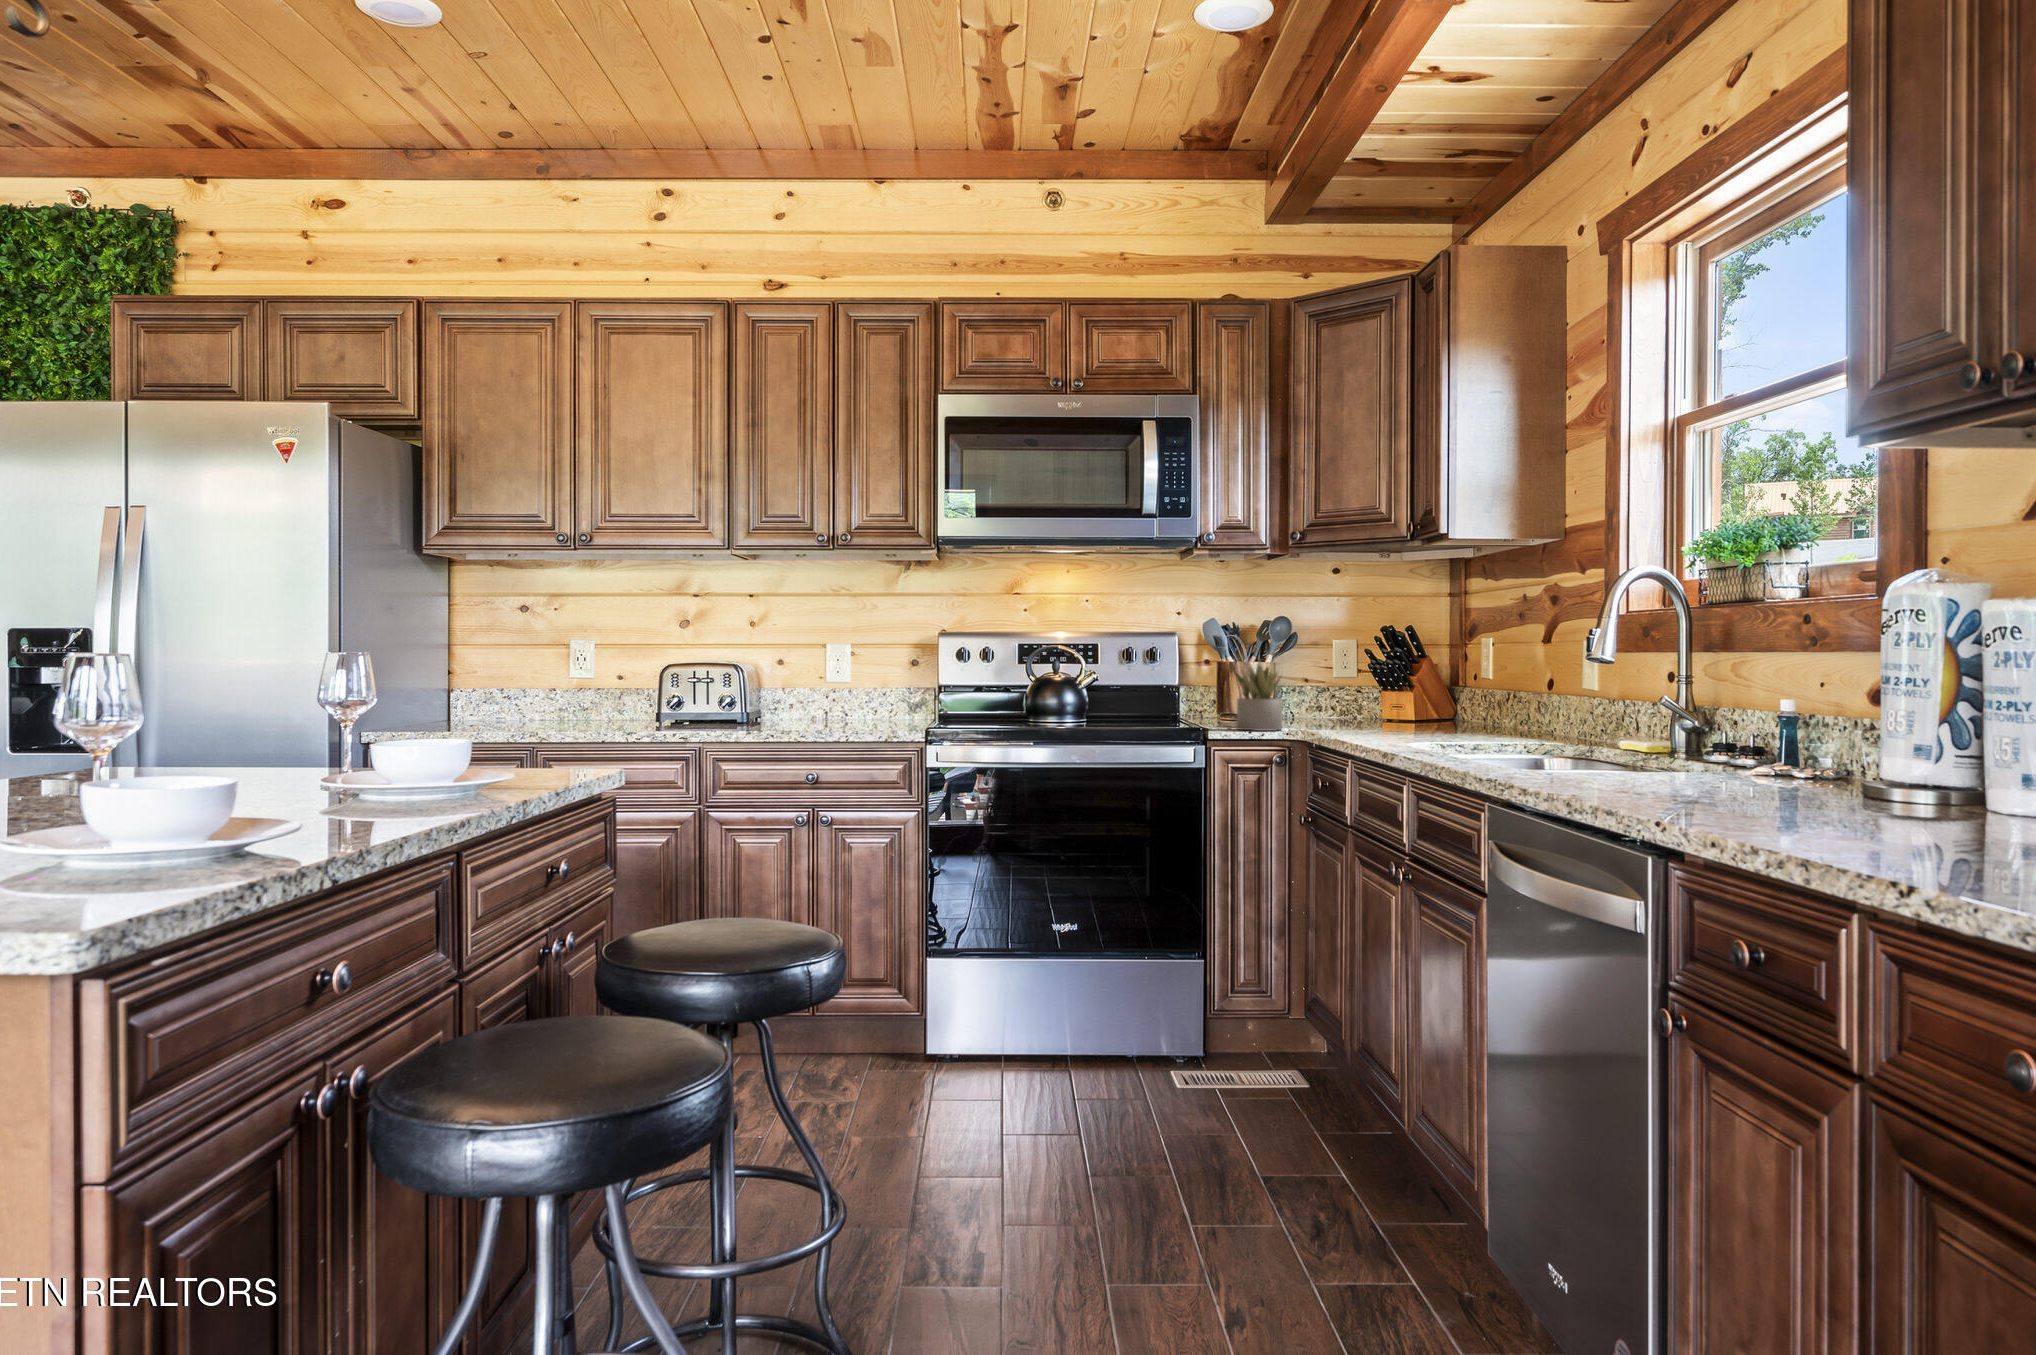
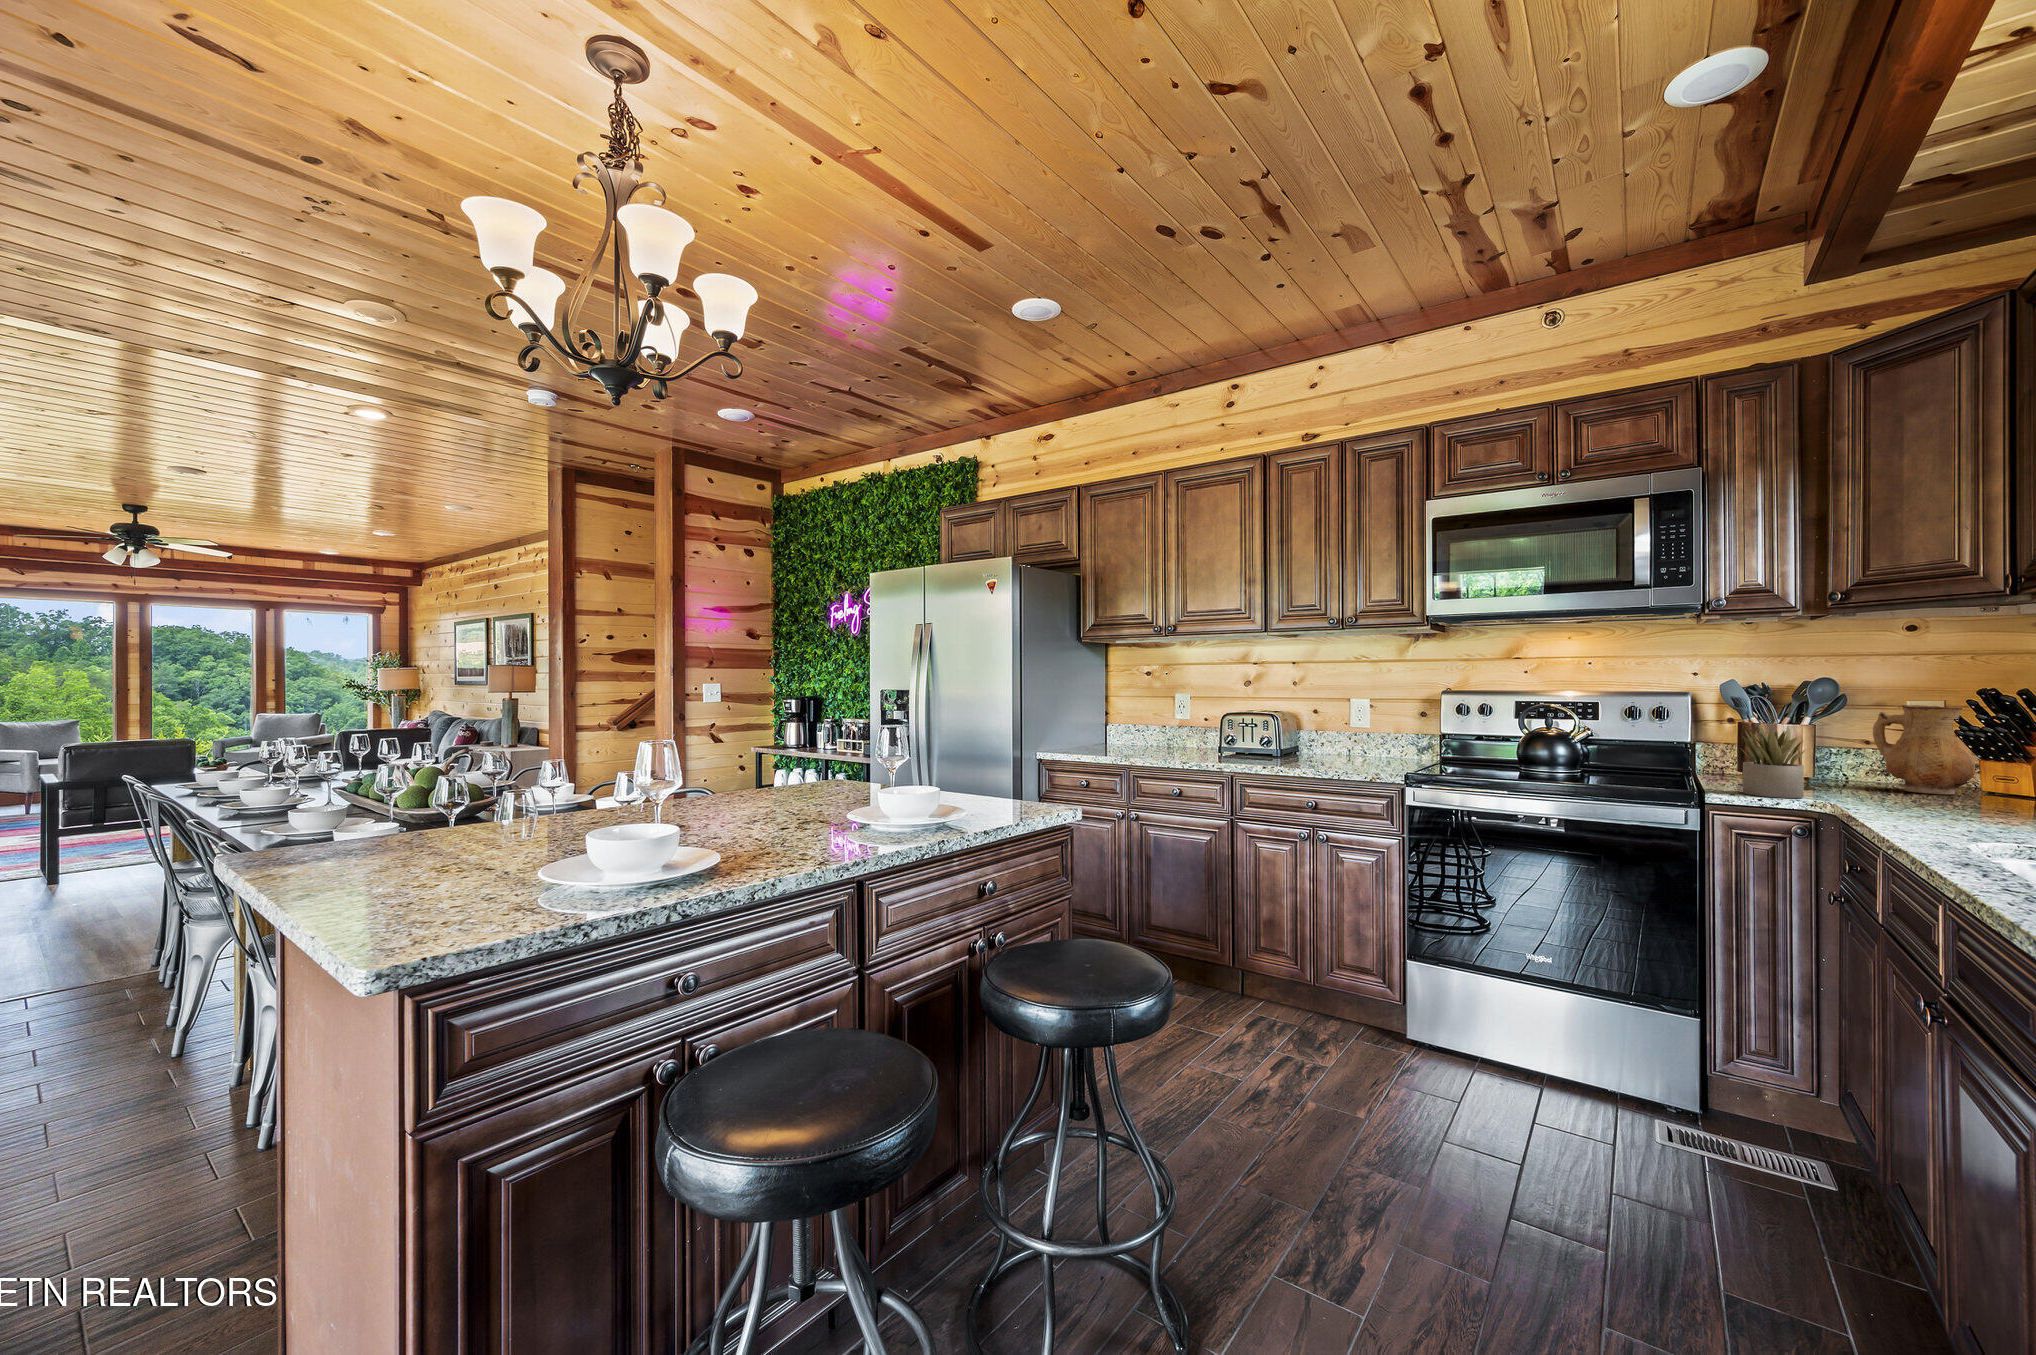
ceramic pitcher: none [1311,642,1378,722] -> present [1873,705,1977,794]

